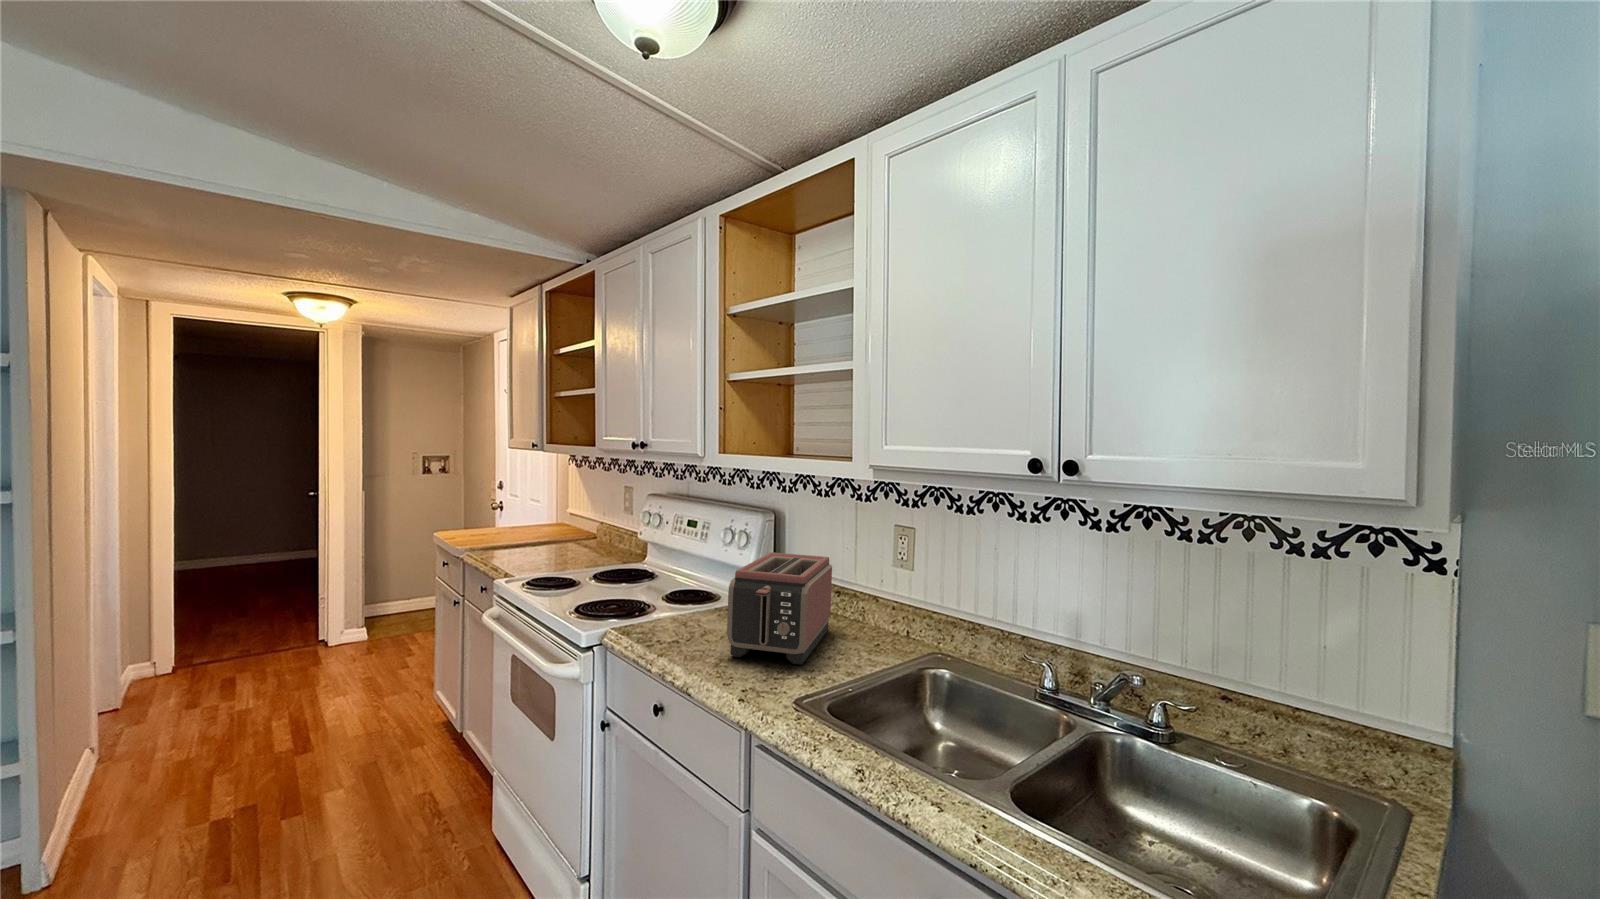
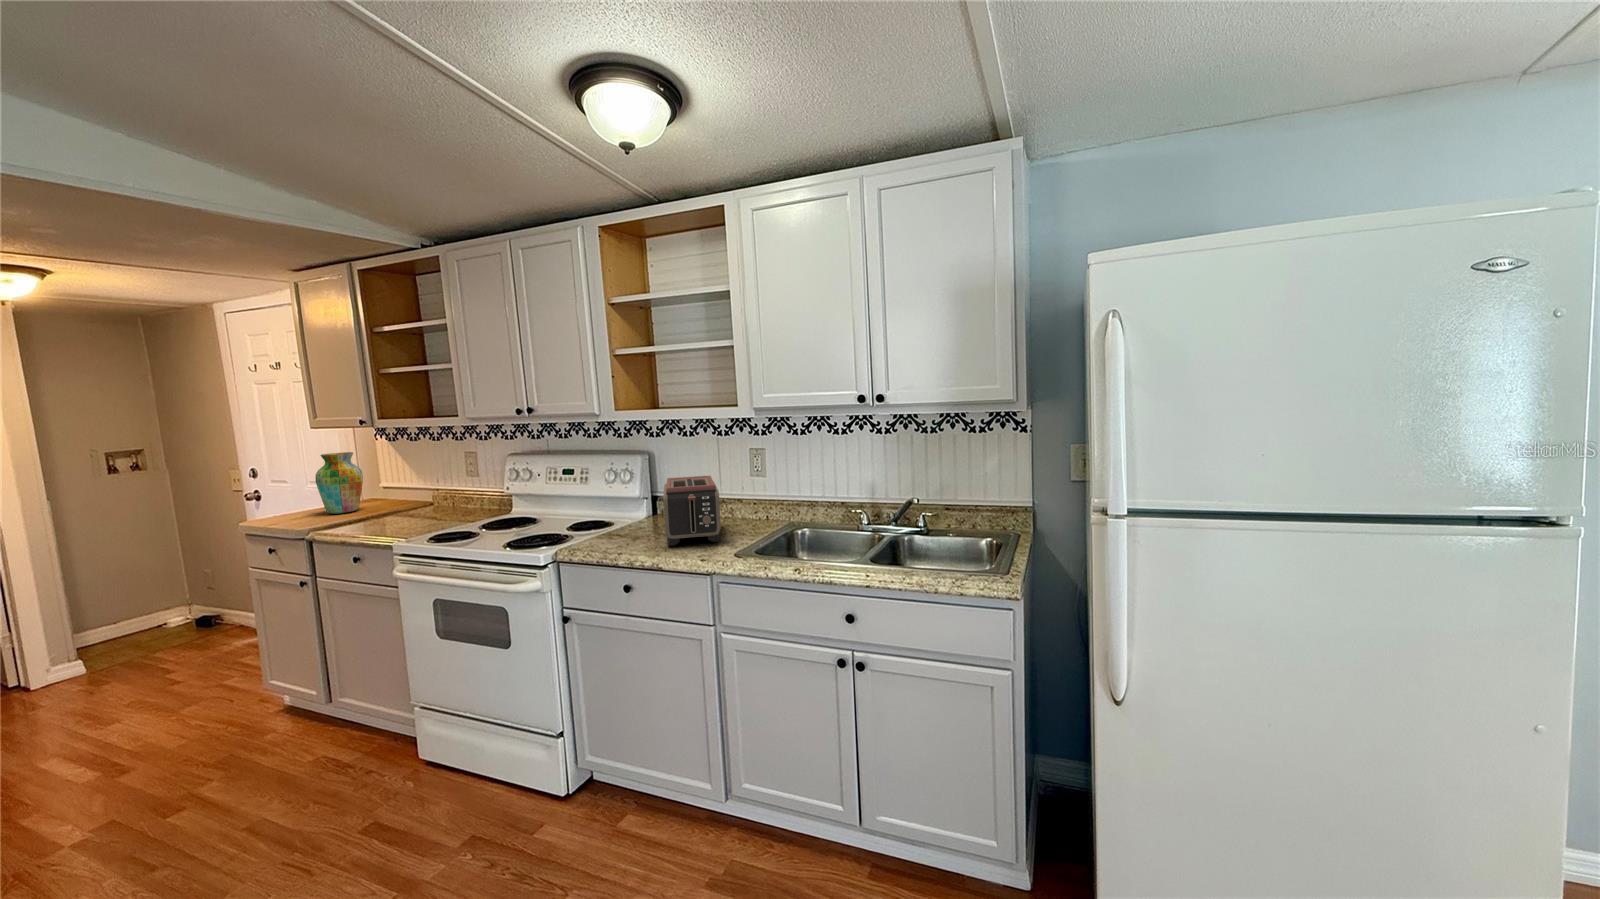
vase: none [499,474,541,535] -> present [316,452,363,514]

